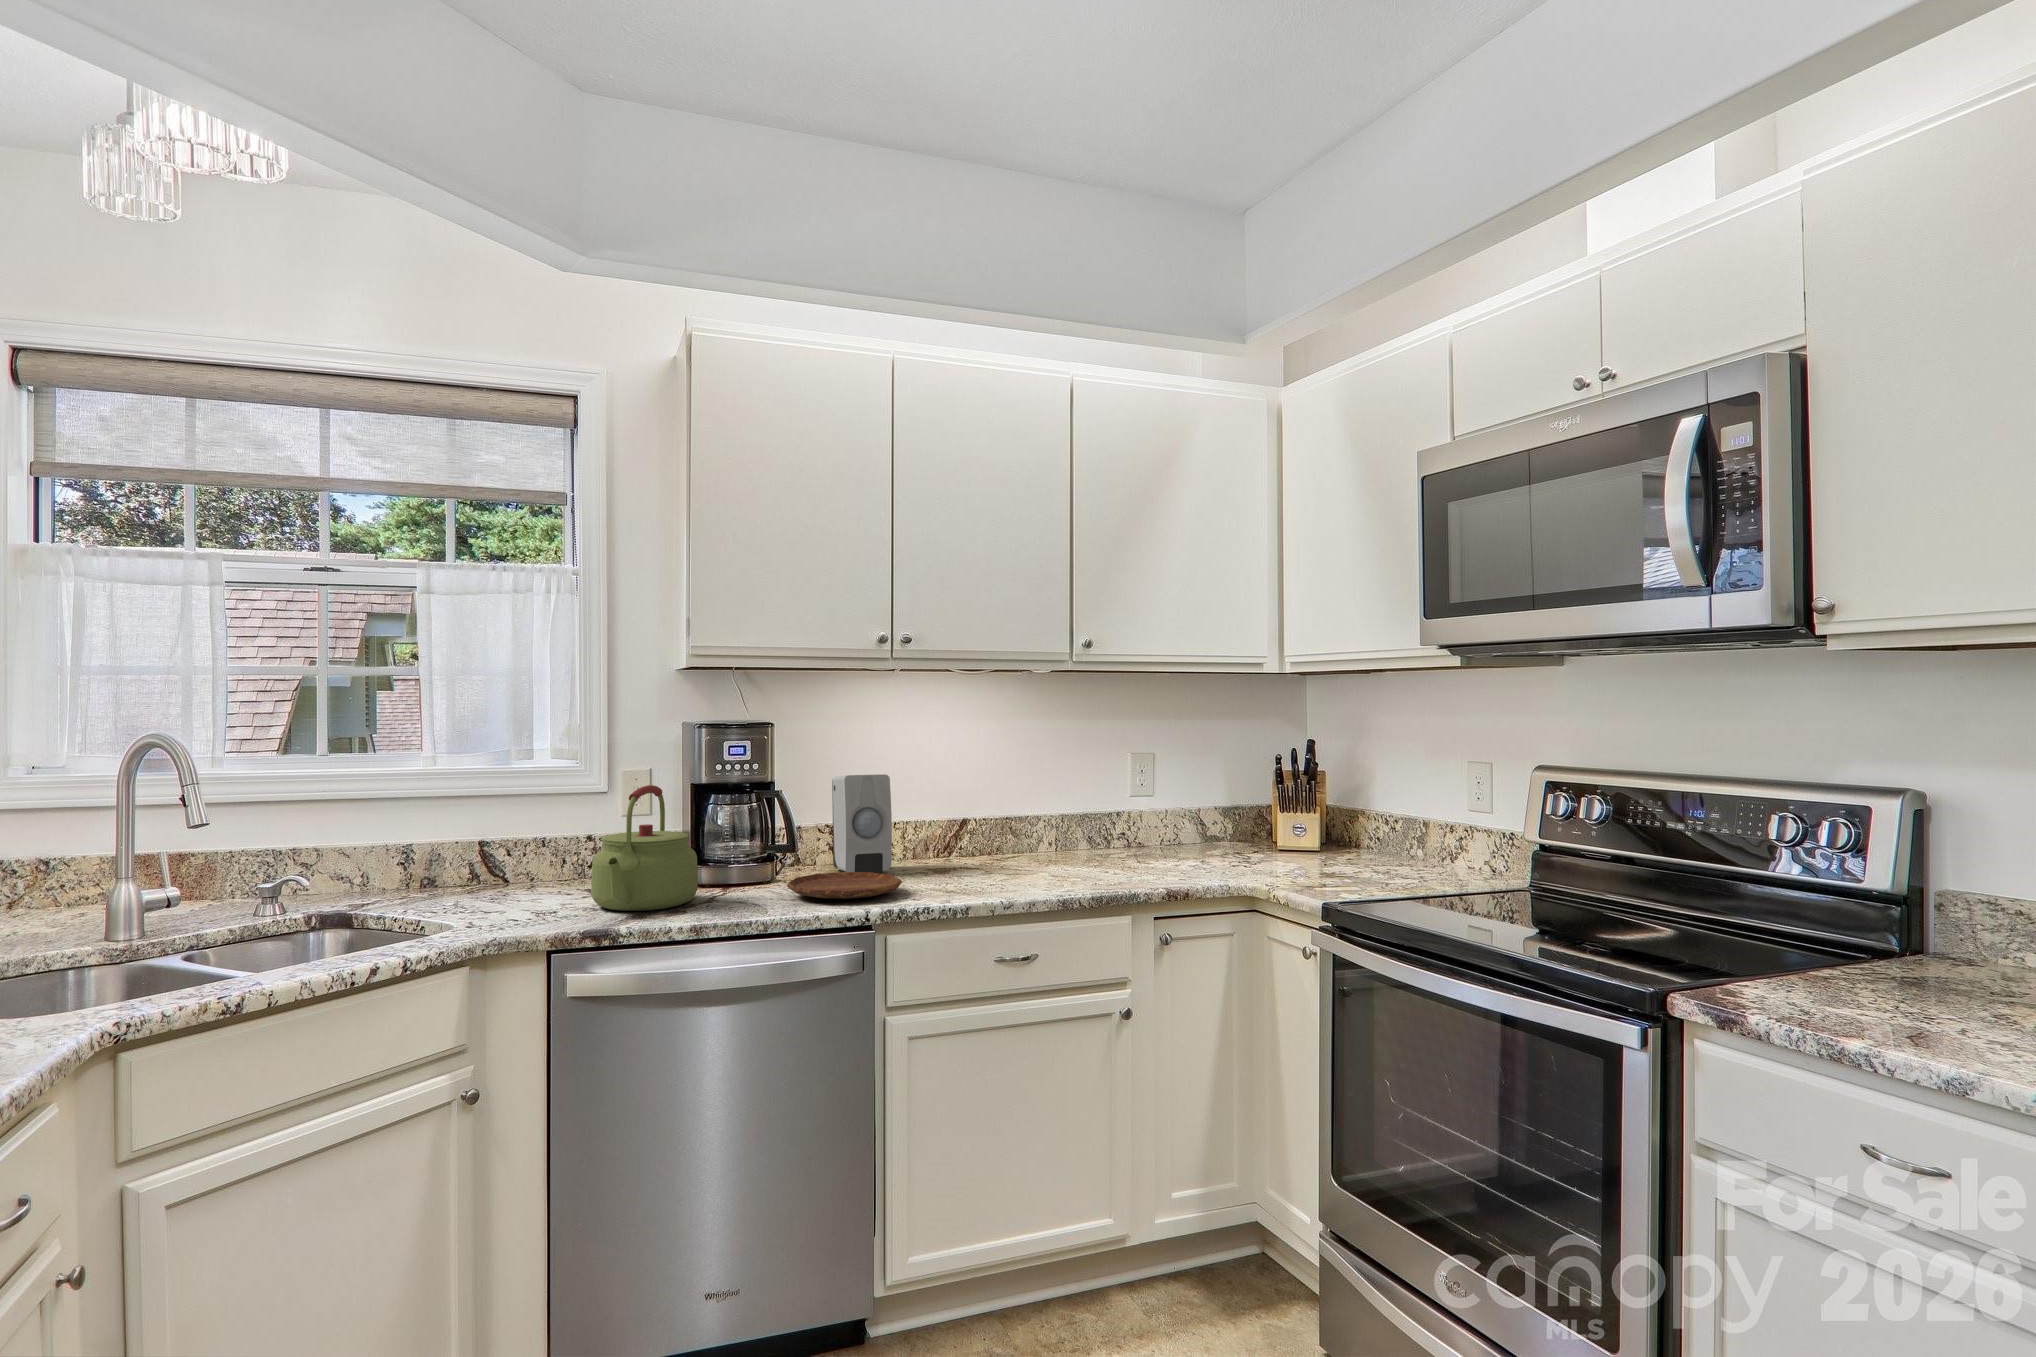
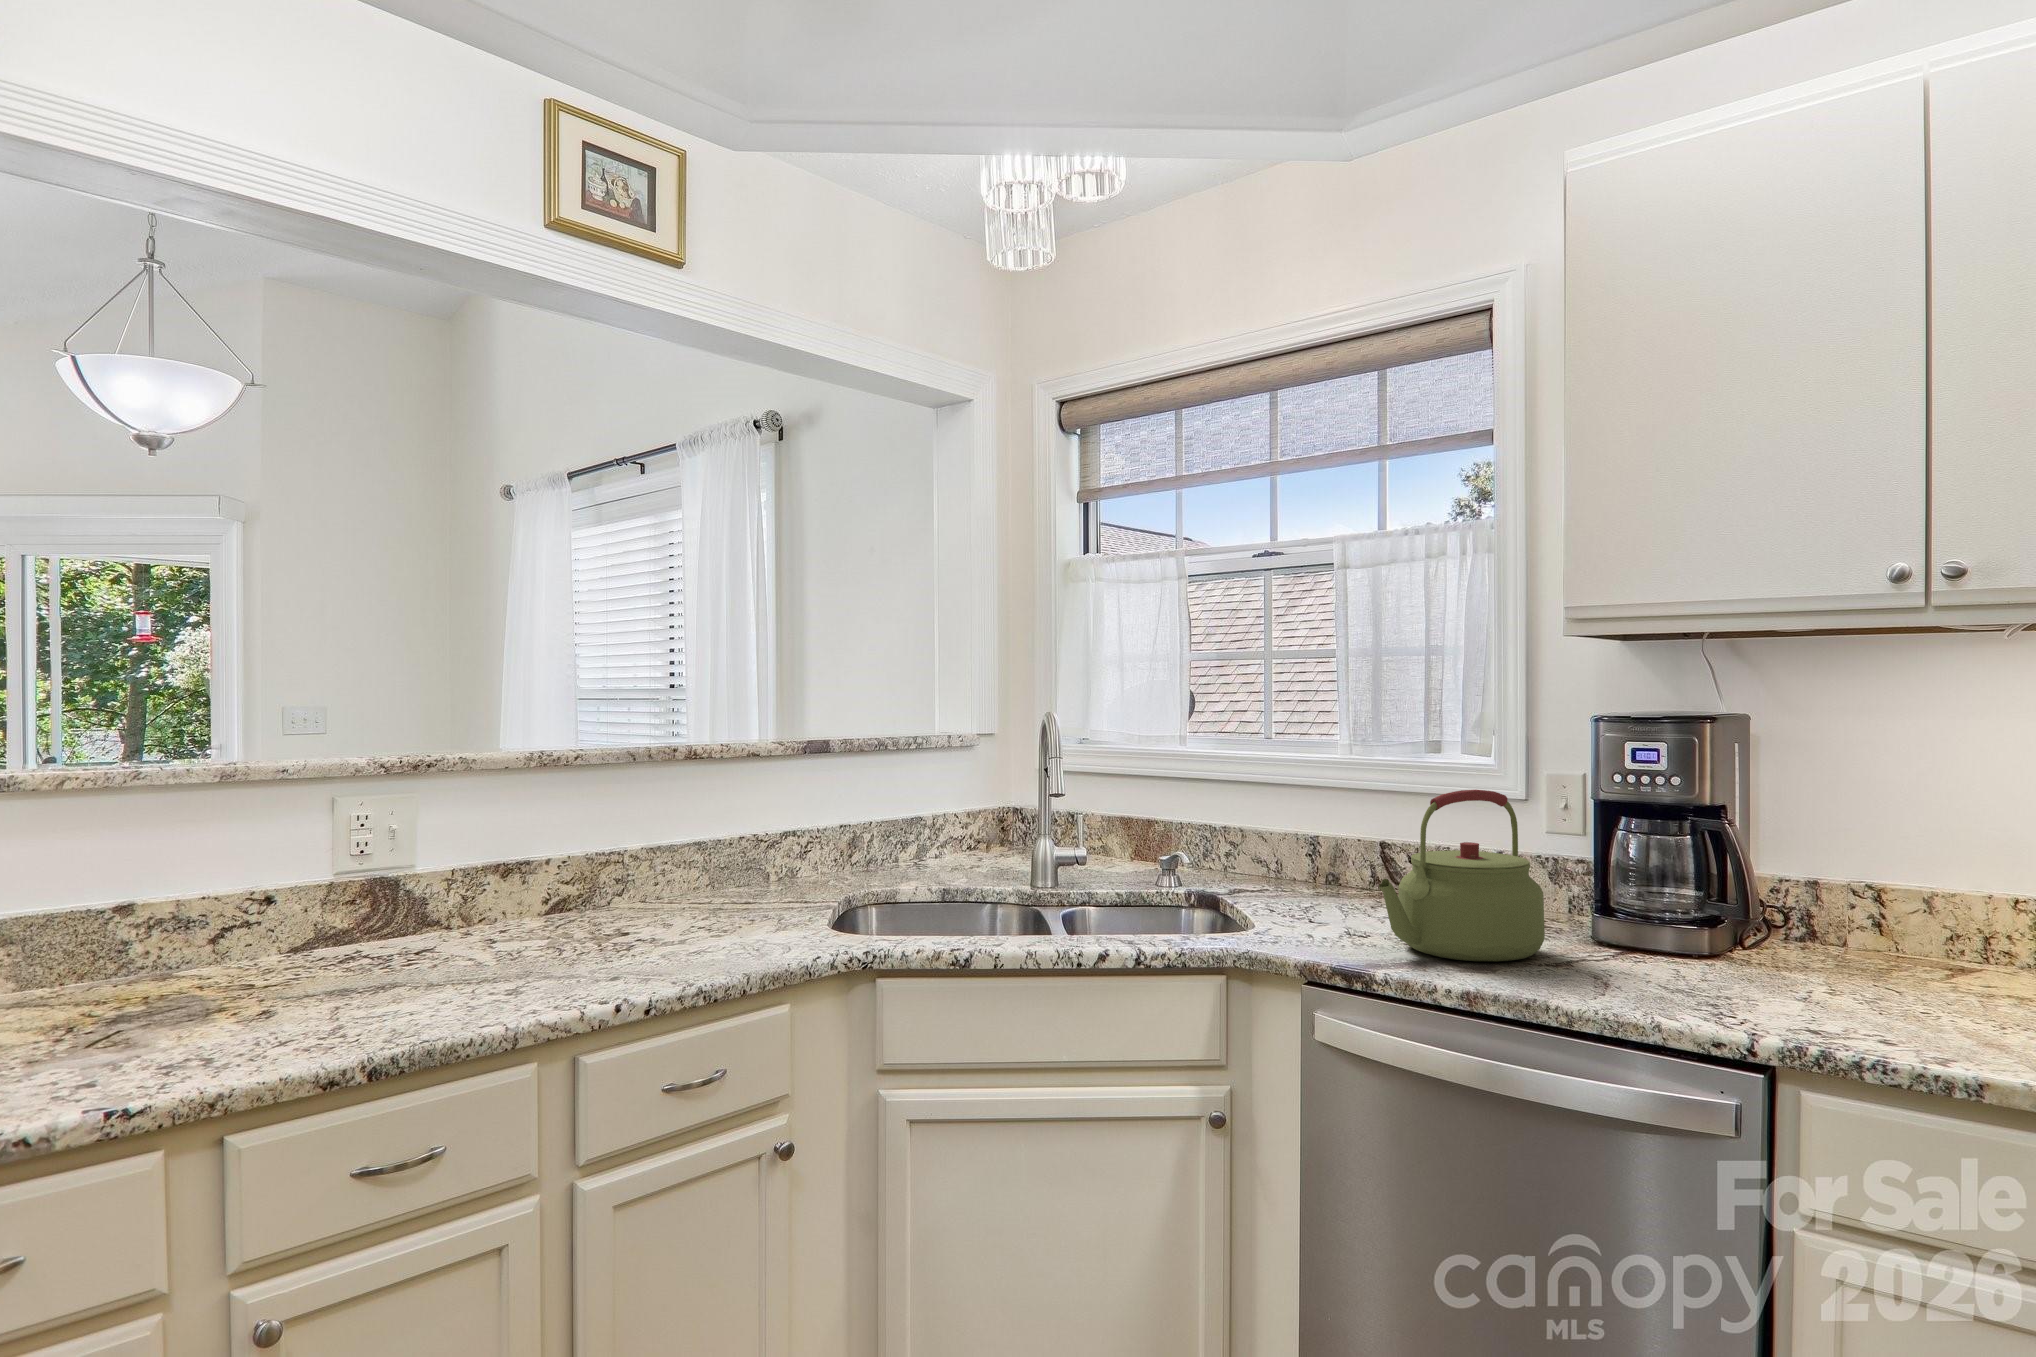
soap dispenser: present [832,774,892,874] -> none [1854,804,1971,993]
tray: present [787,872,902,899] -> none [1658,960,1887,1020]

